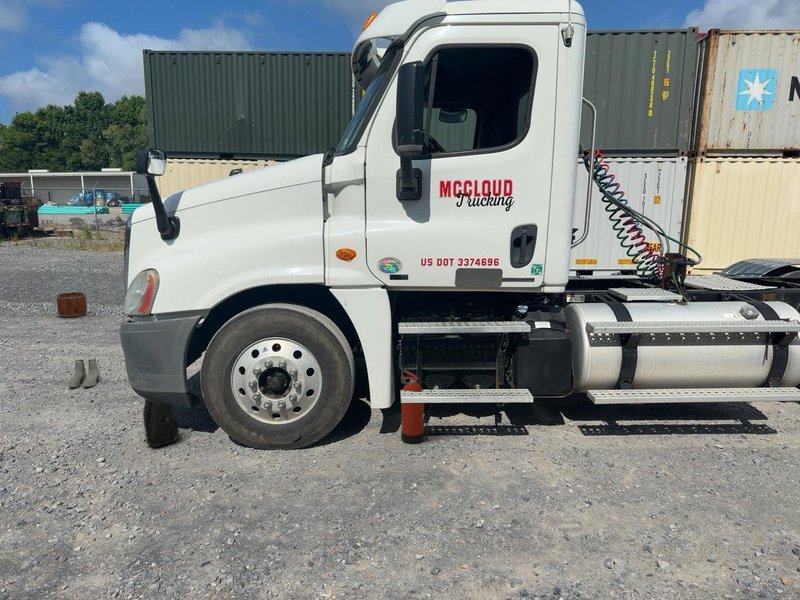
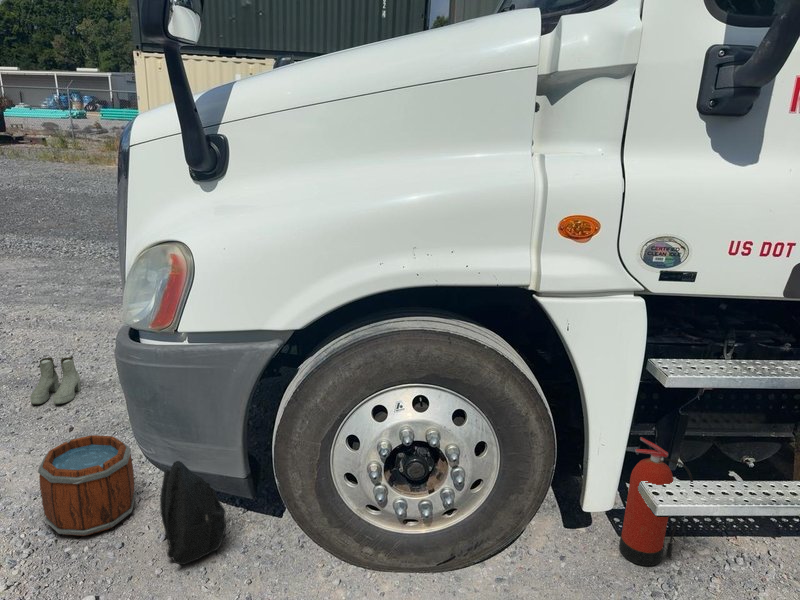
bucket: present [57,292,87,318] -> present [38,435,136,536]

